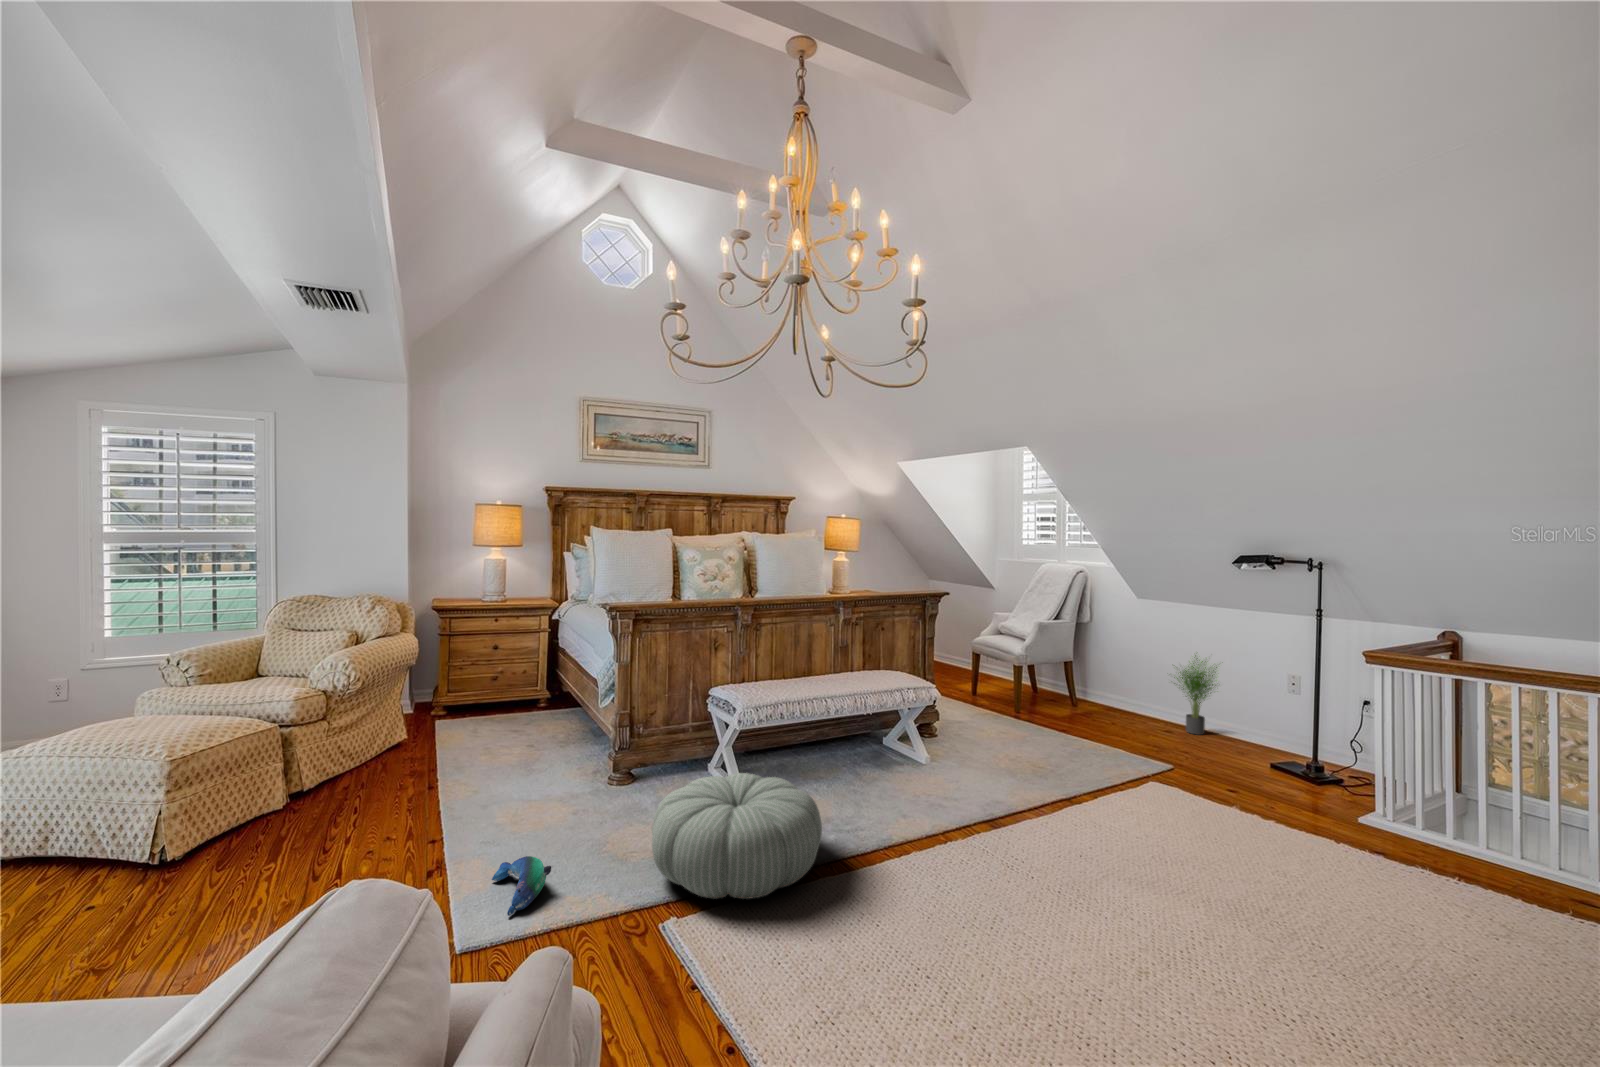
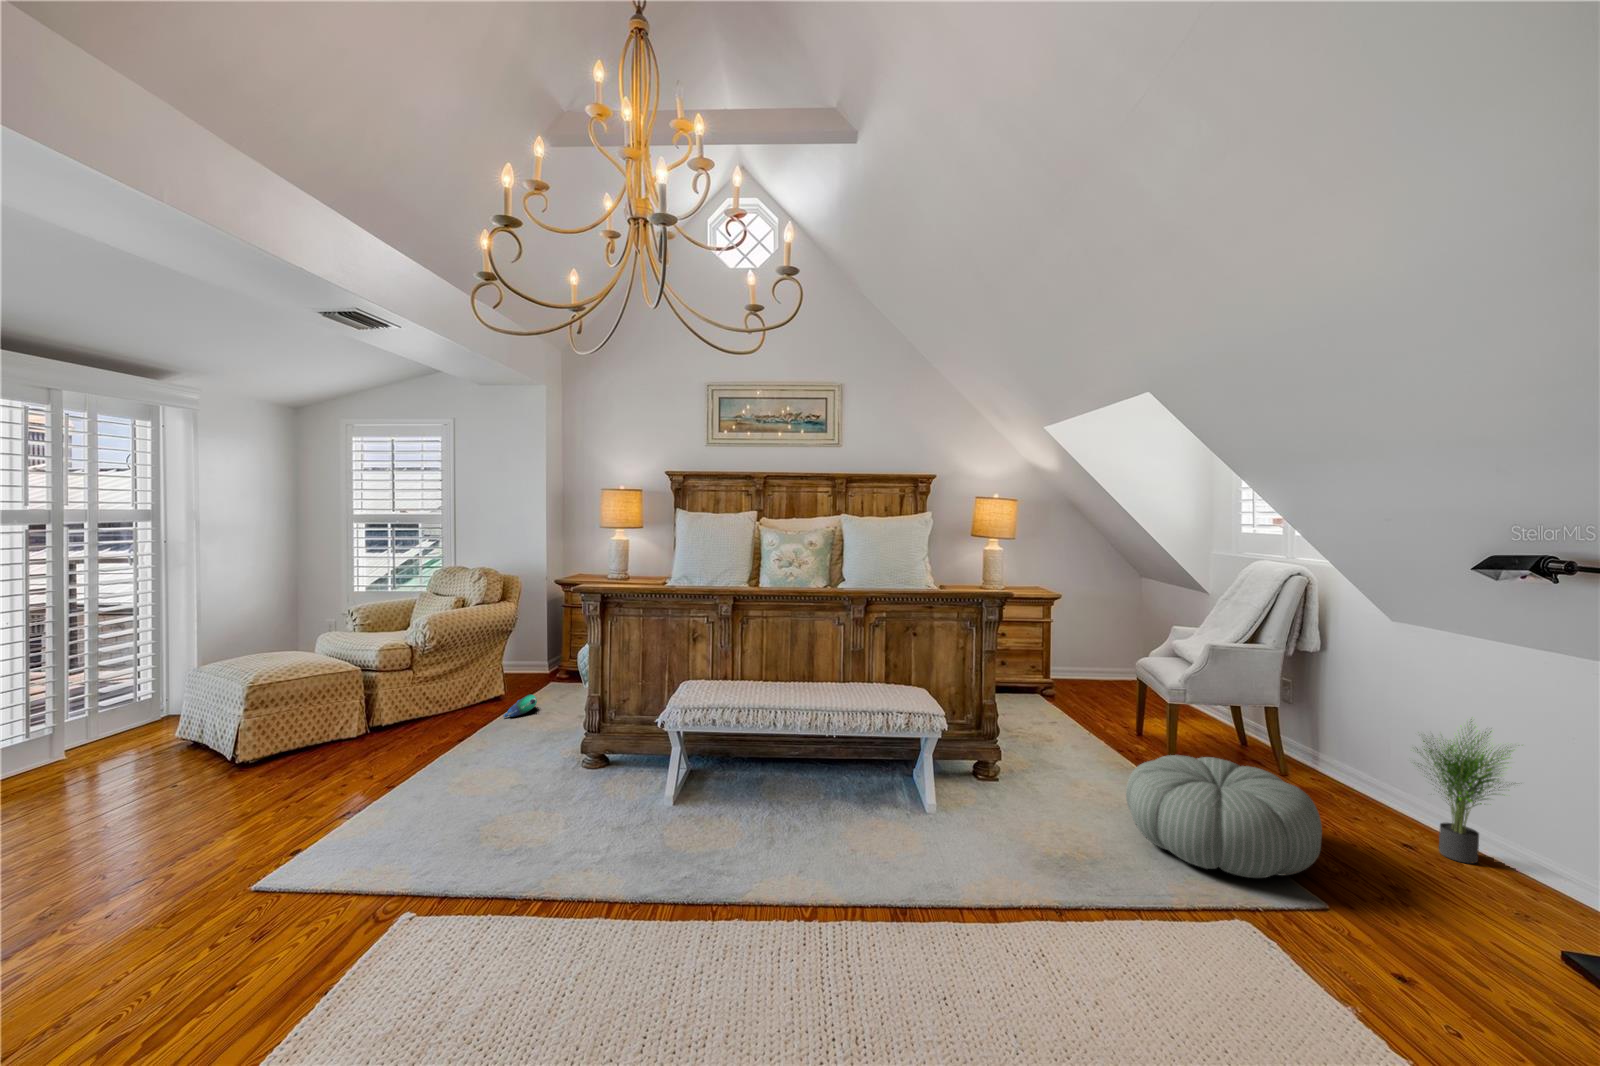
pouf: present [652,773,822,899] -> present [1126,755,1322,878]
plush toy: present [492,856,551,916] -> present [503,694,537,718]

